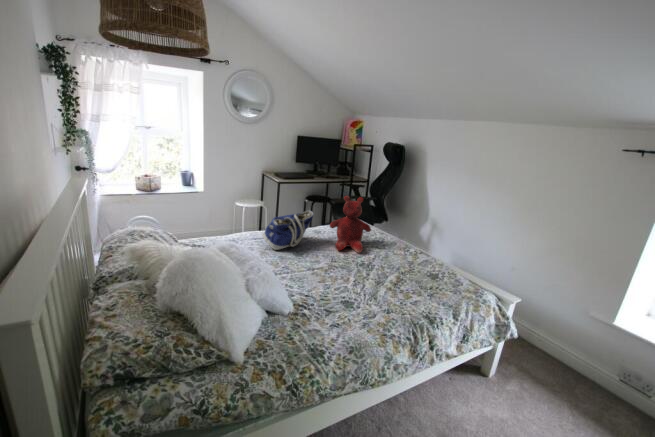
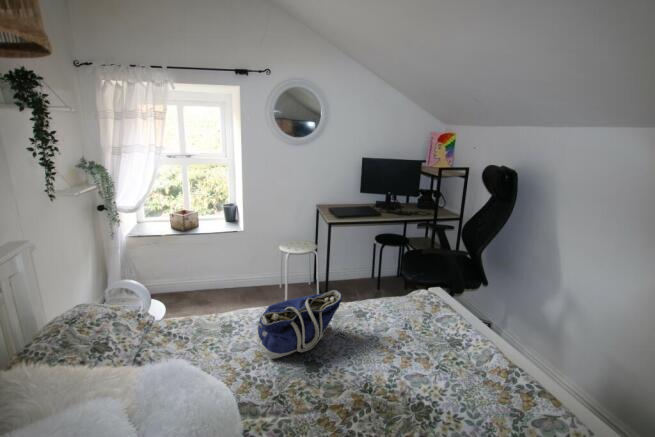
teddy bear: present [330,196,371,253] -> none [371,270,444,377]

